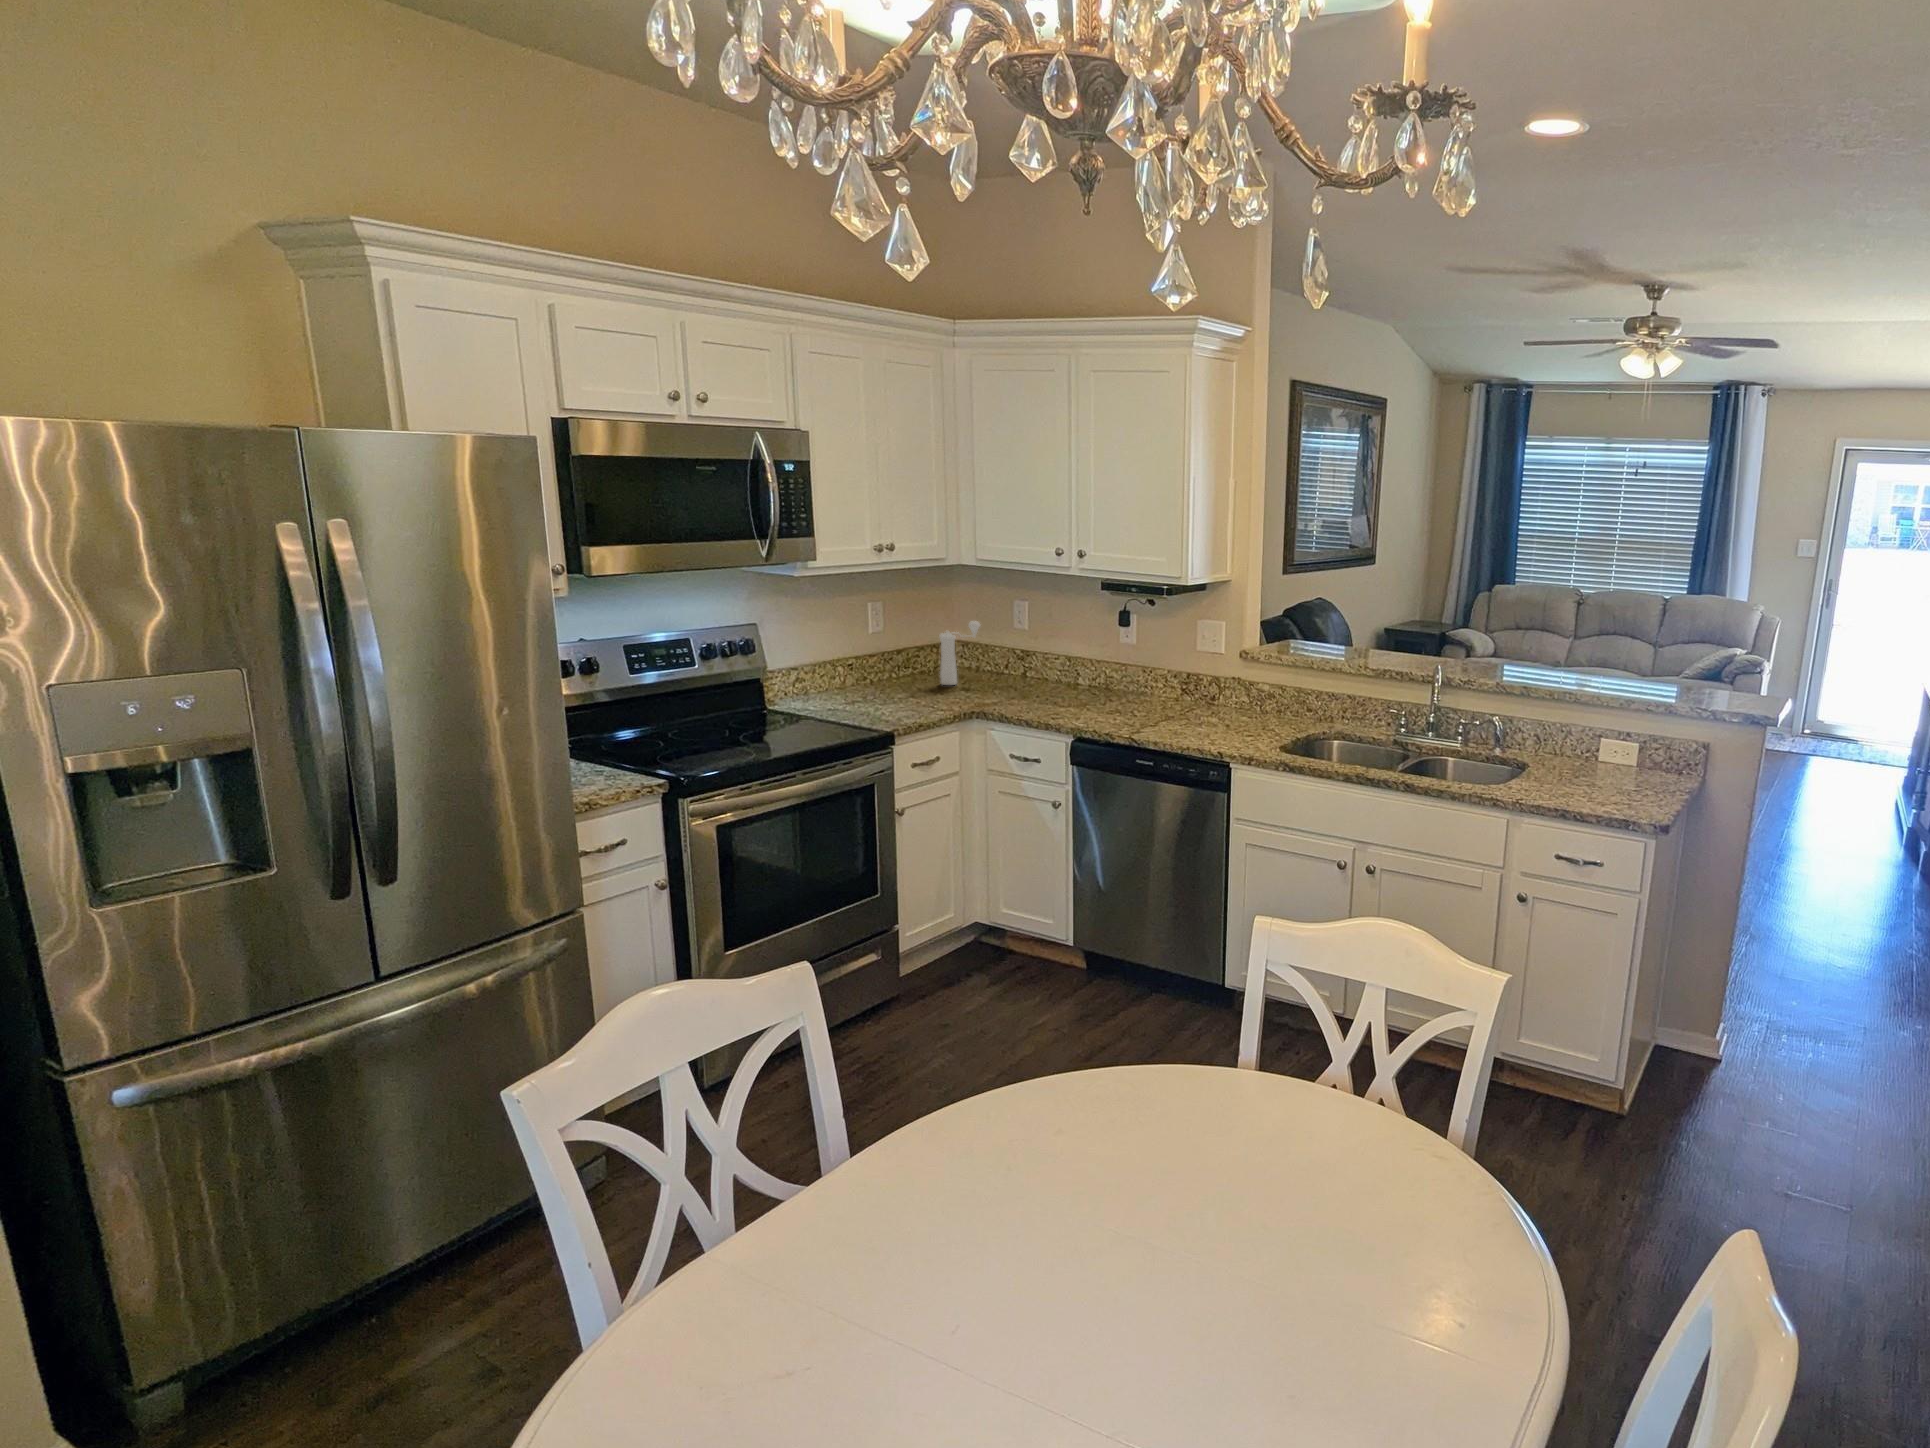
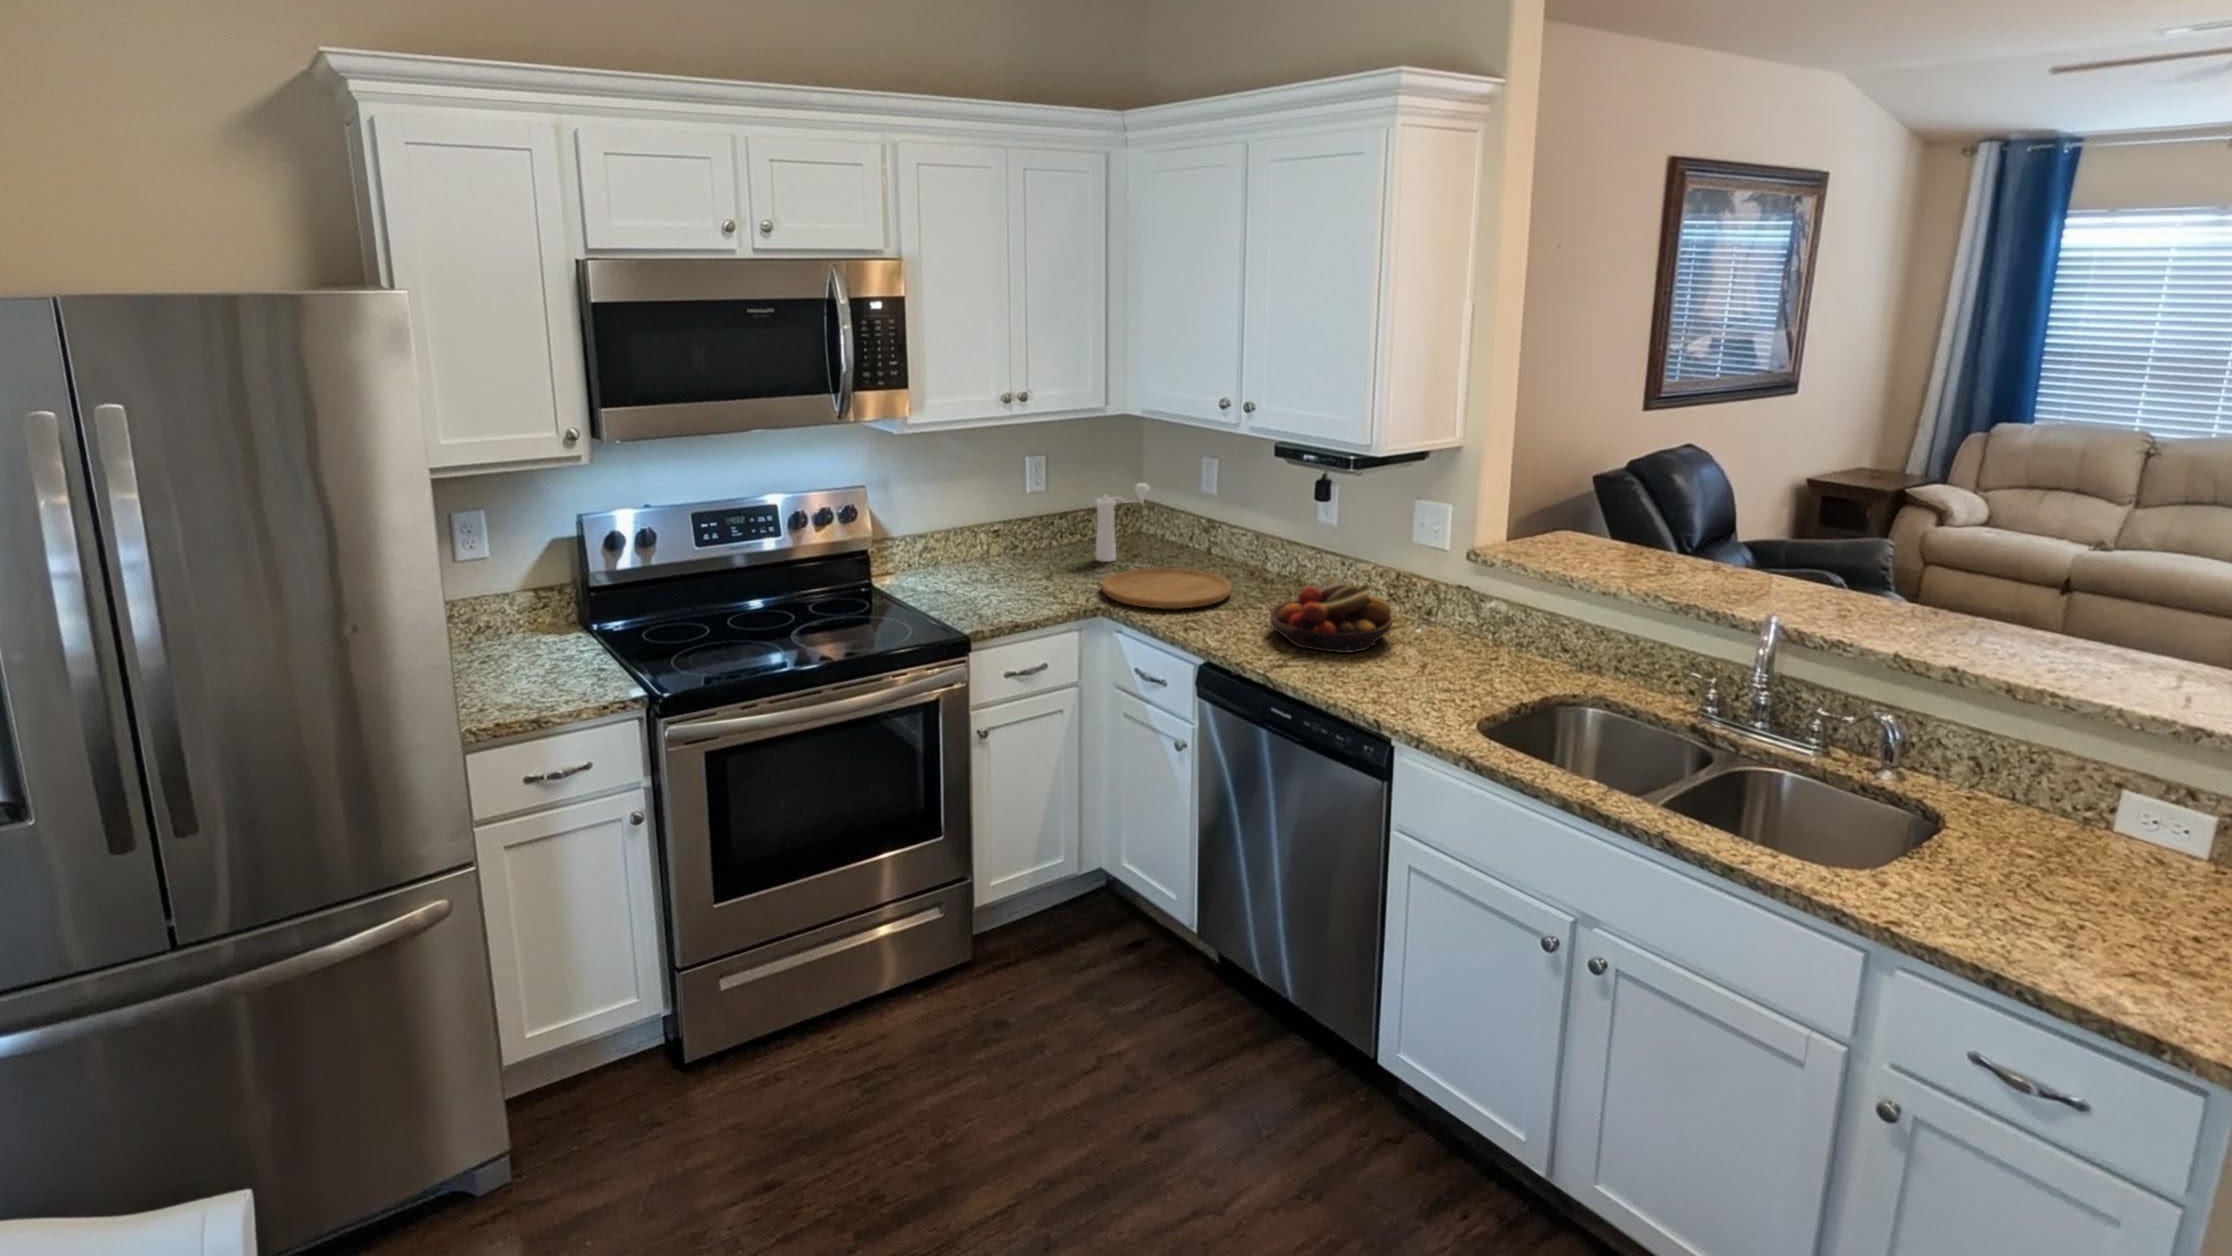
fruit bowl: none [1114,676,1200,724] -> present [1270,575,1392,653]
cutting board: none [967,685,1069,709] -> present [1102,568,1232,609]

